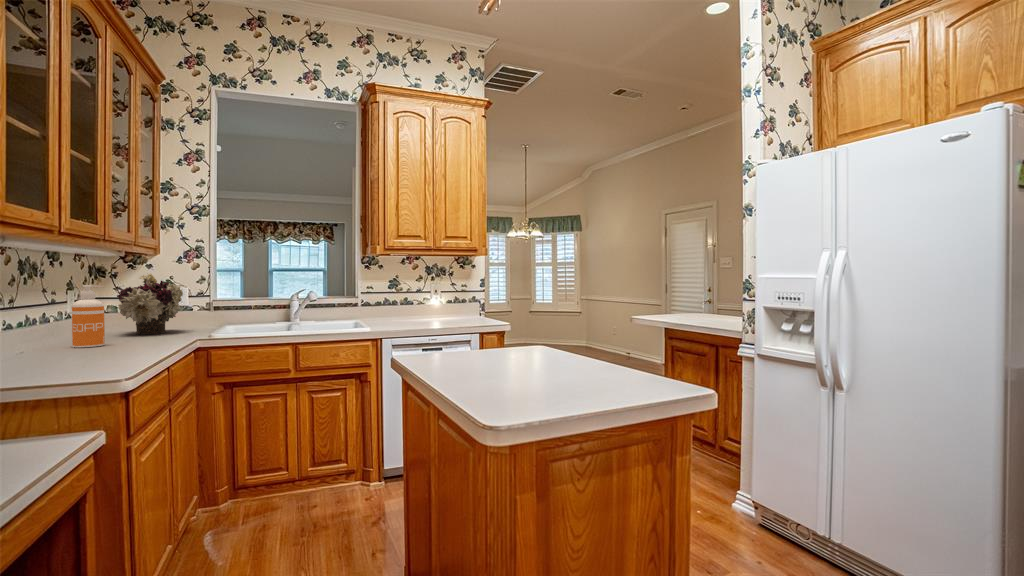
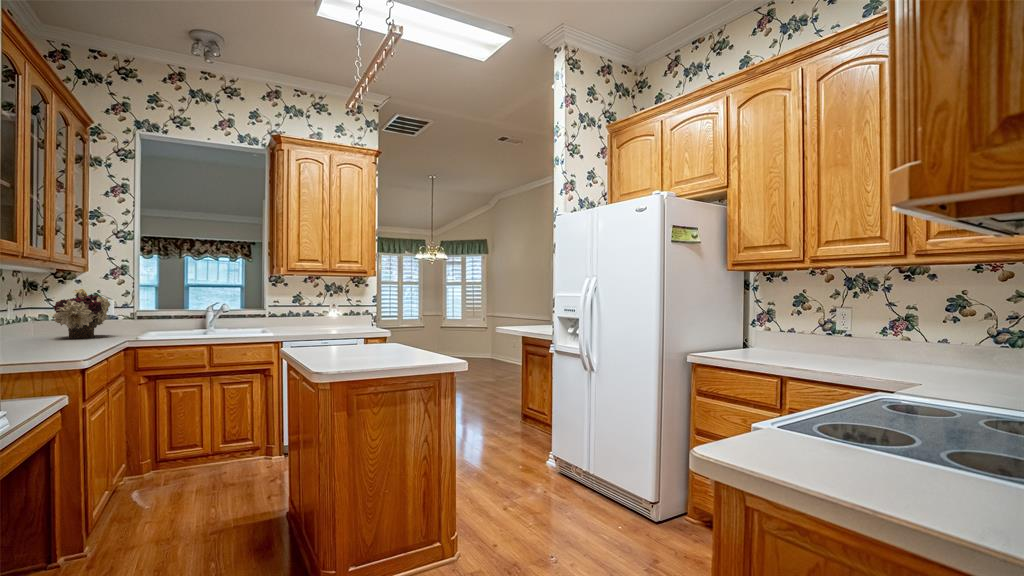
soap dispenser: present [72,285,105,348] -> none [22,298,49,347]

